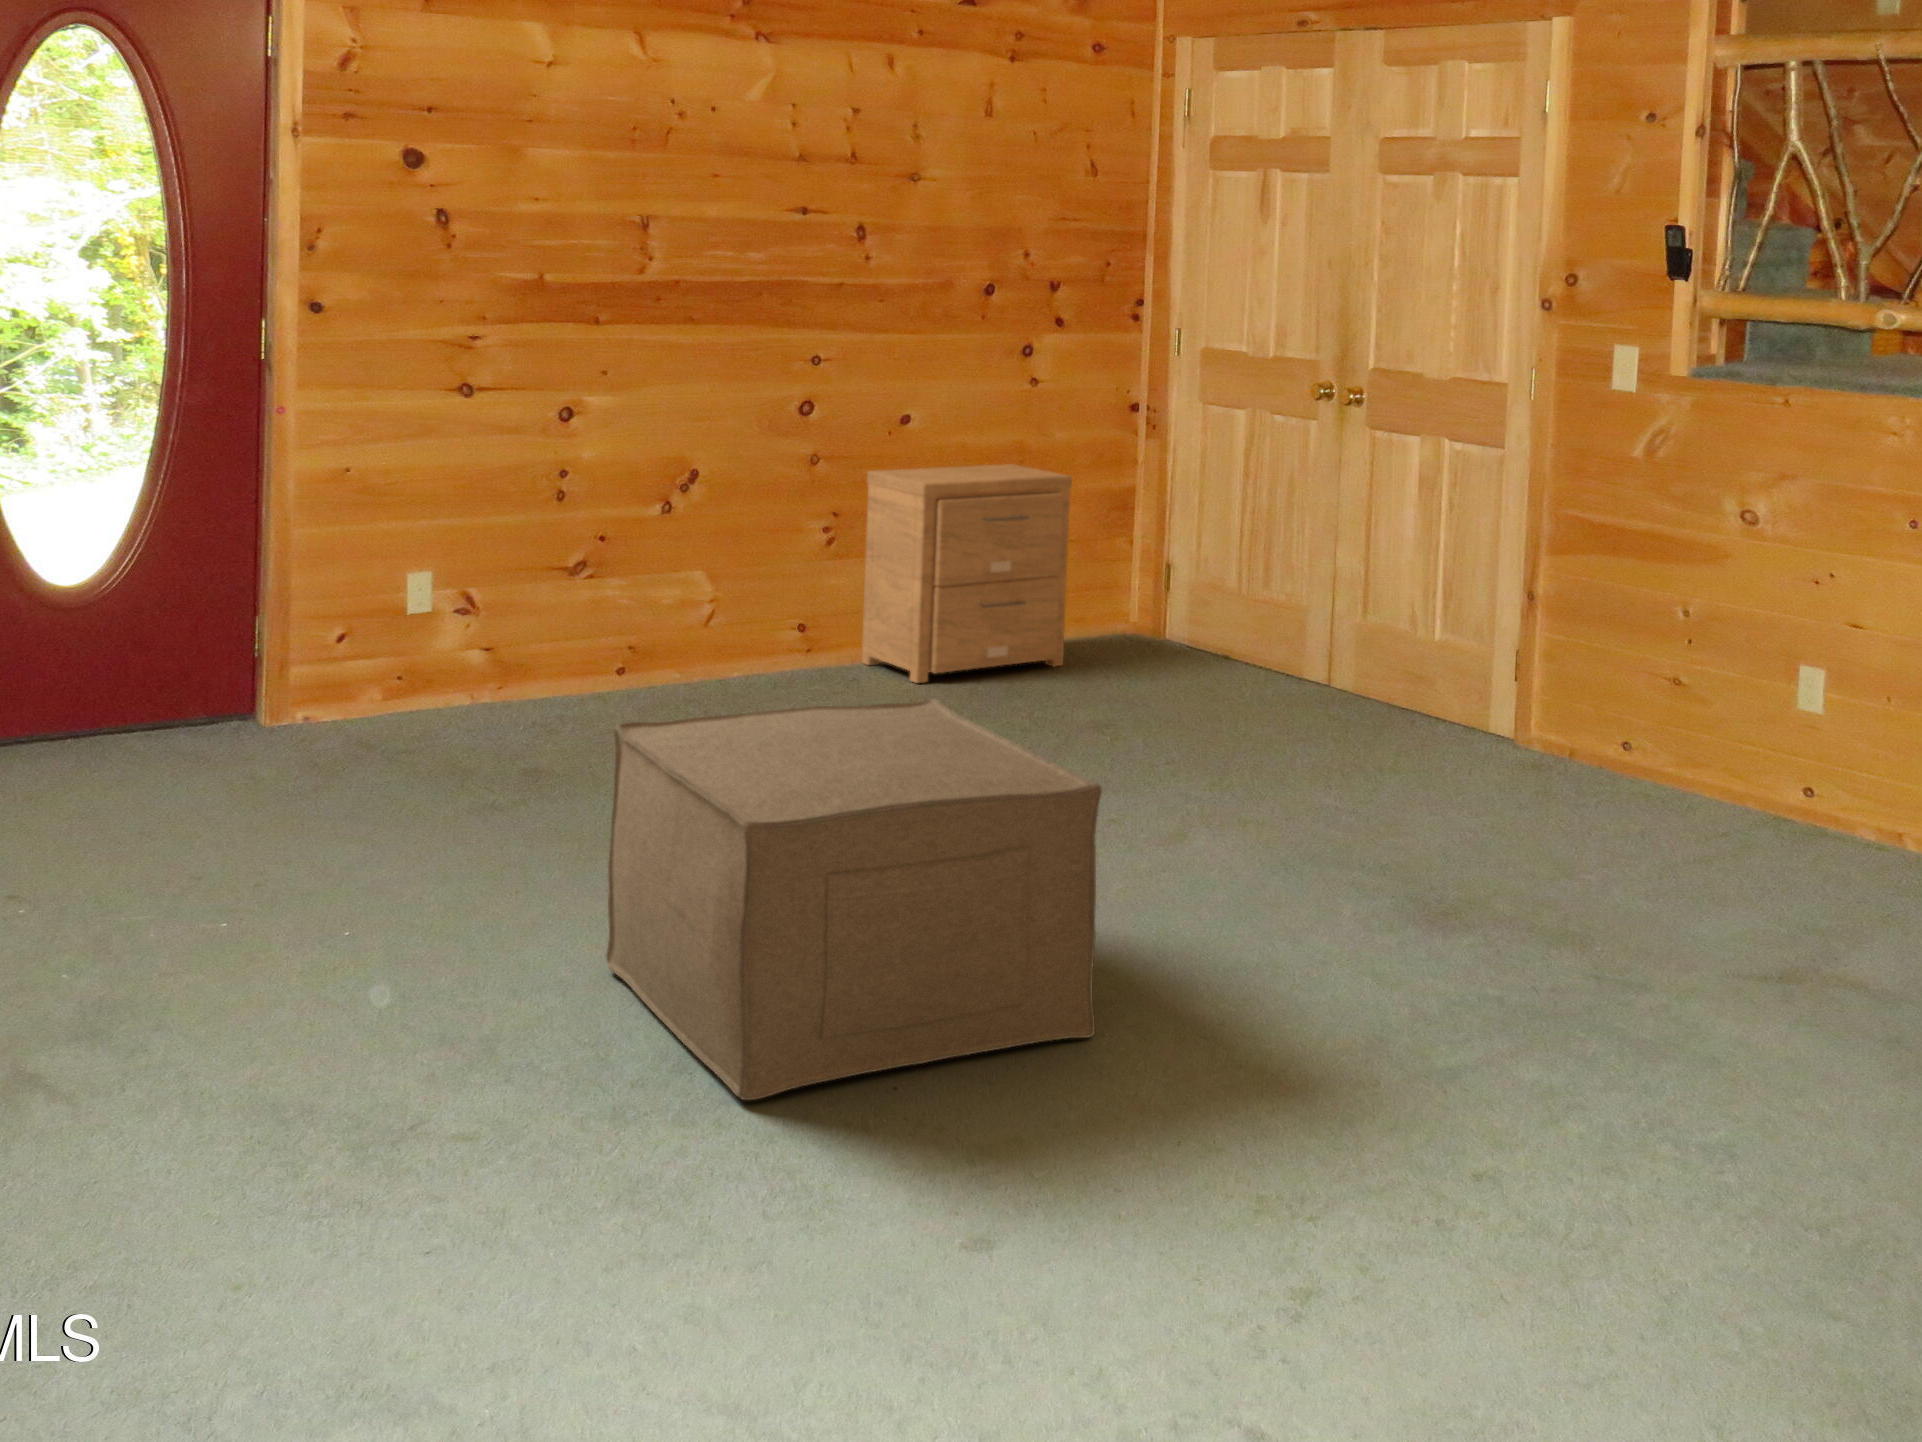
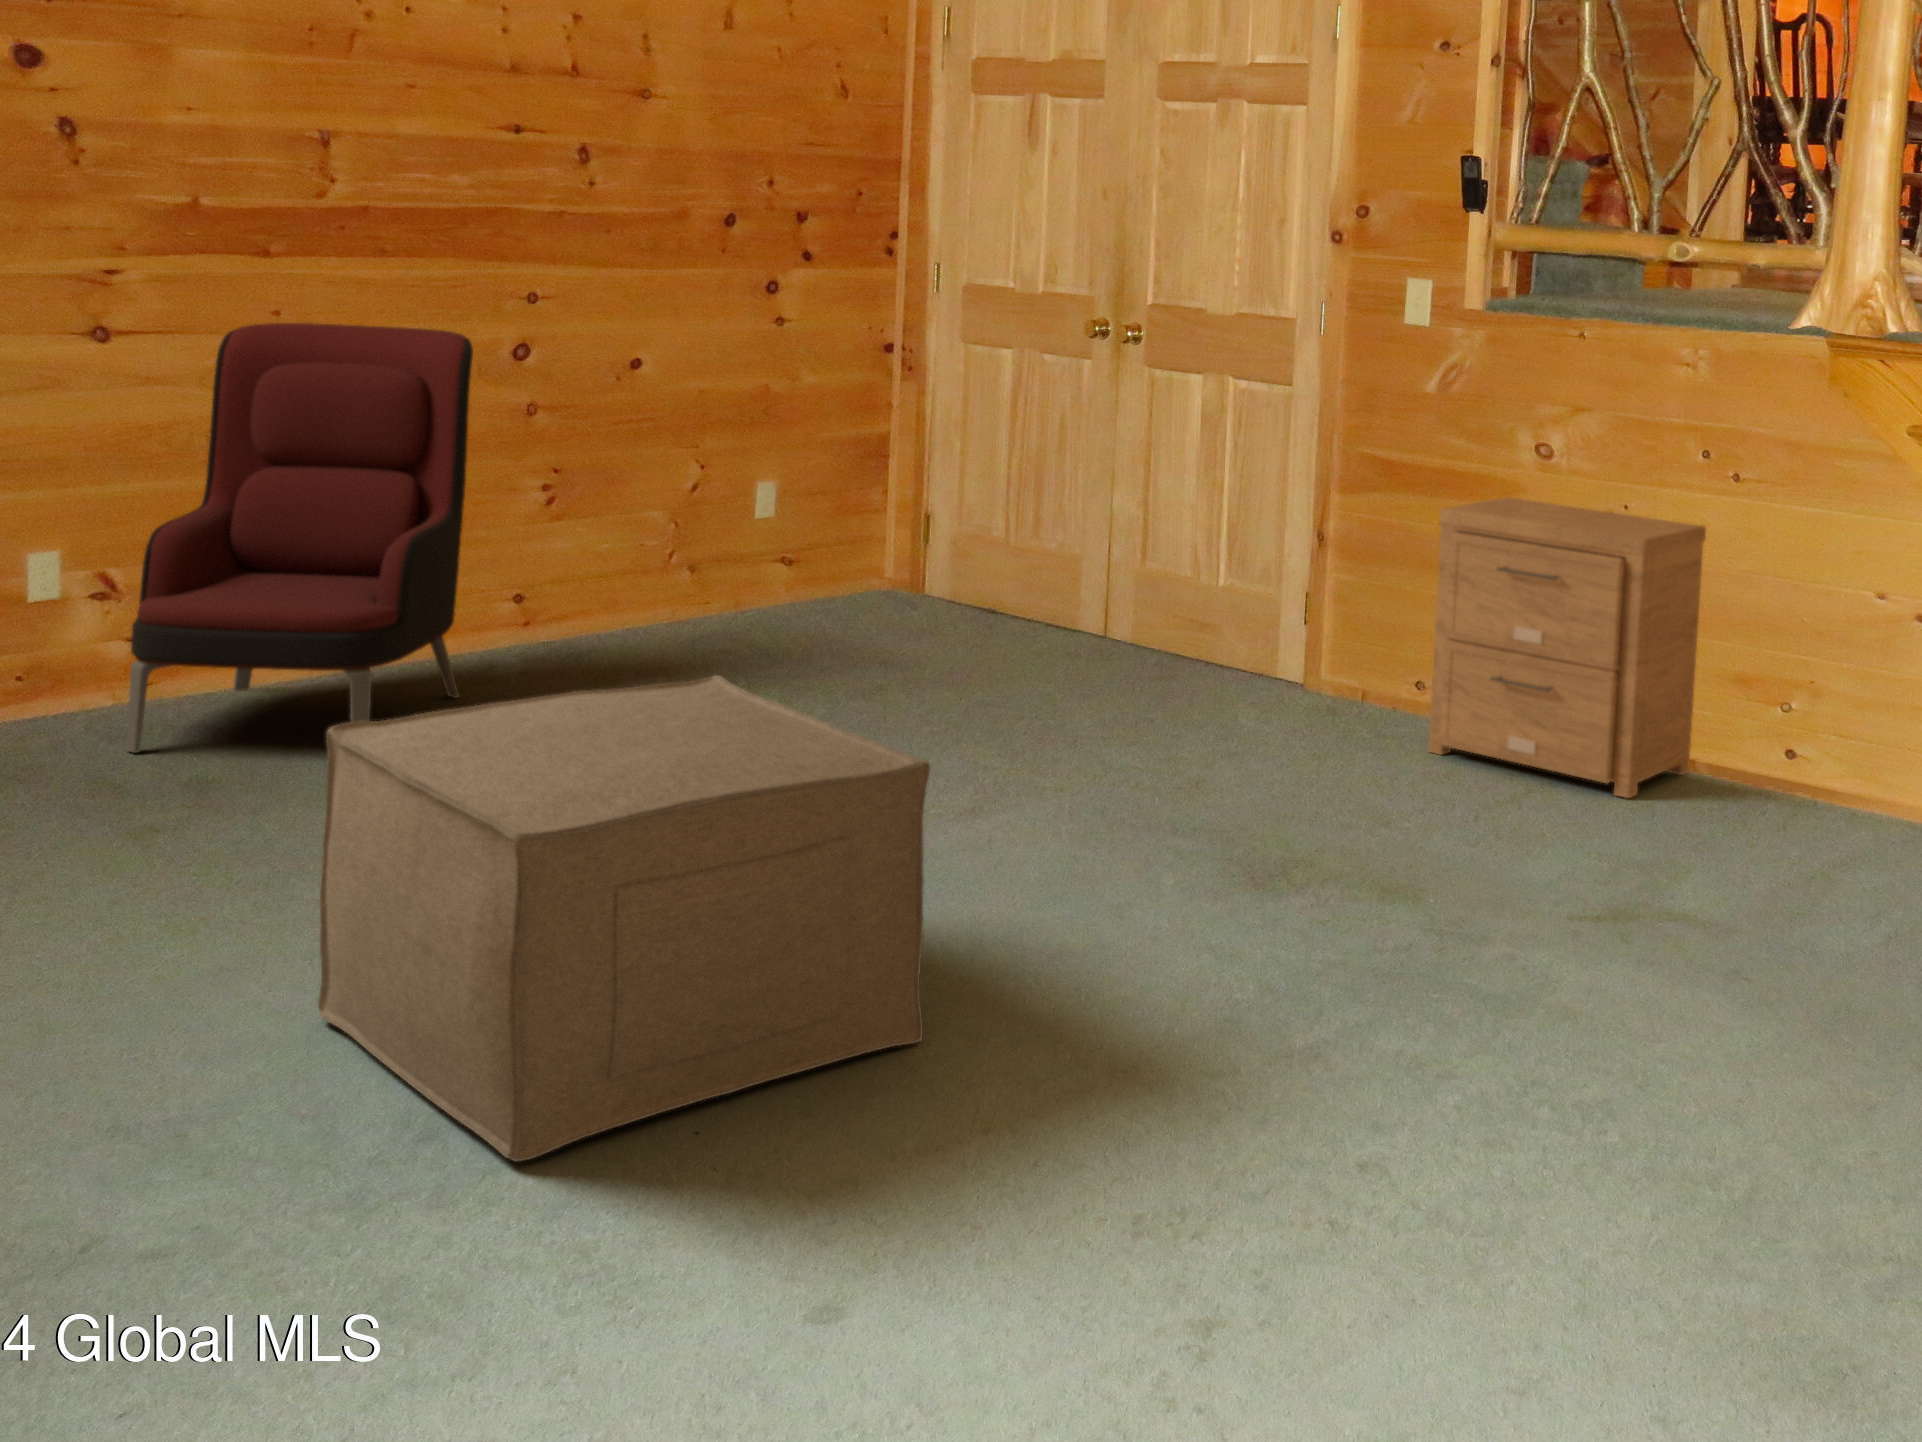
armchair: none [485,381,760,757] -> present [126,323,473,753]
side table: present [862,464,1072,683] -> present [1429,497,1706,798]

